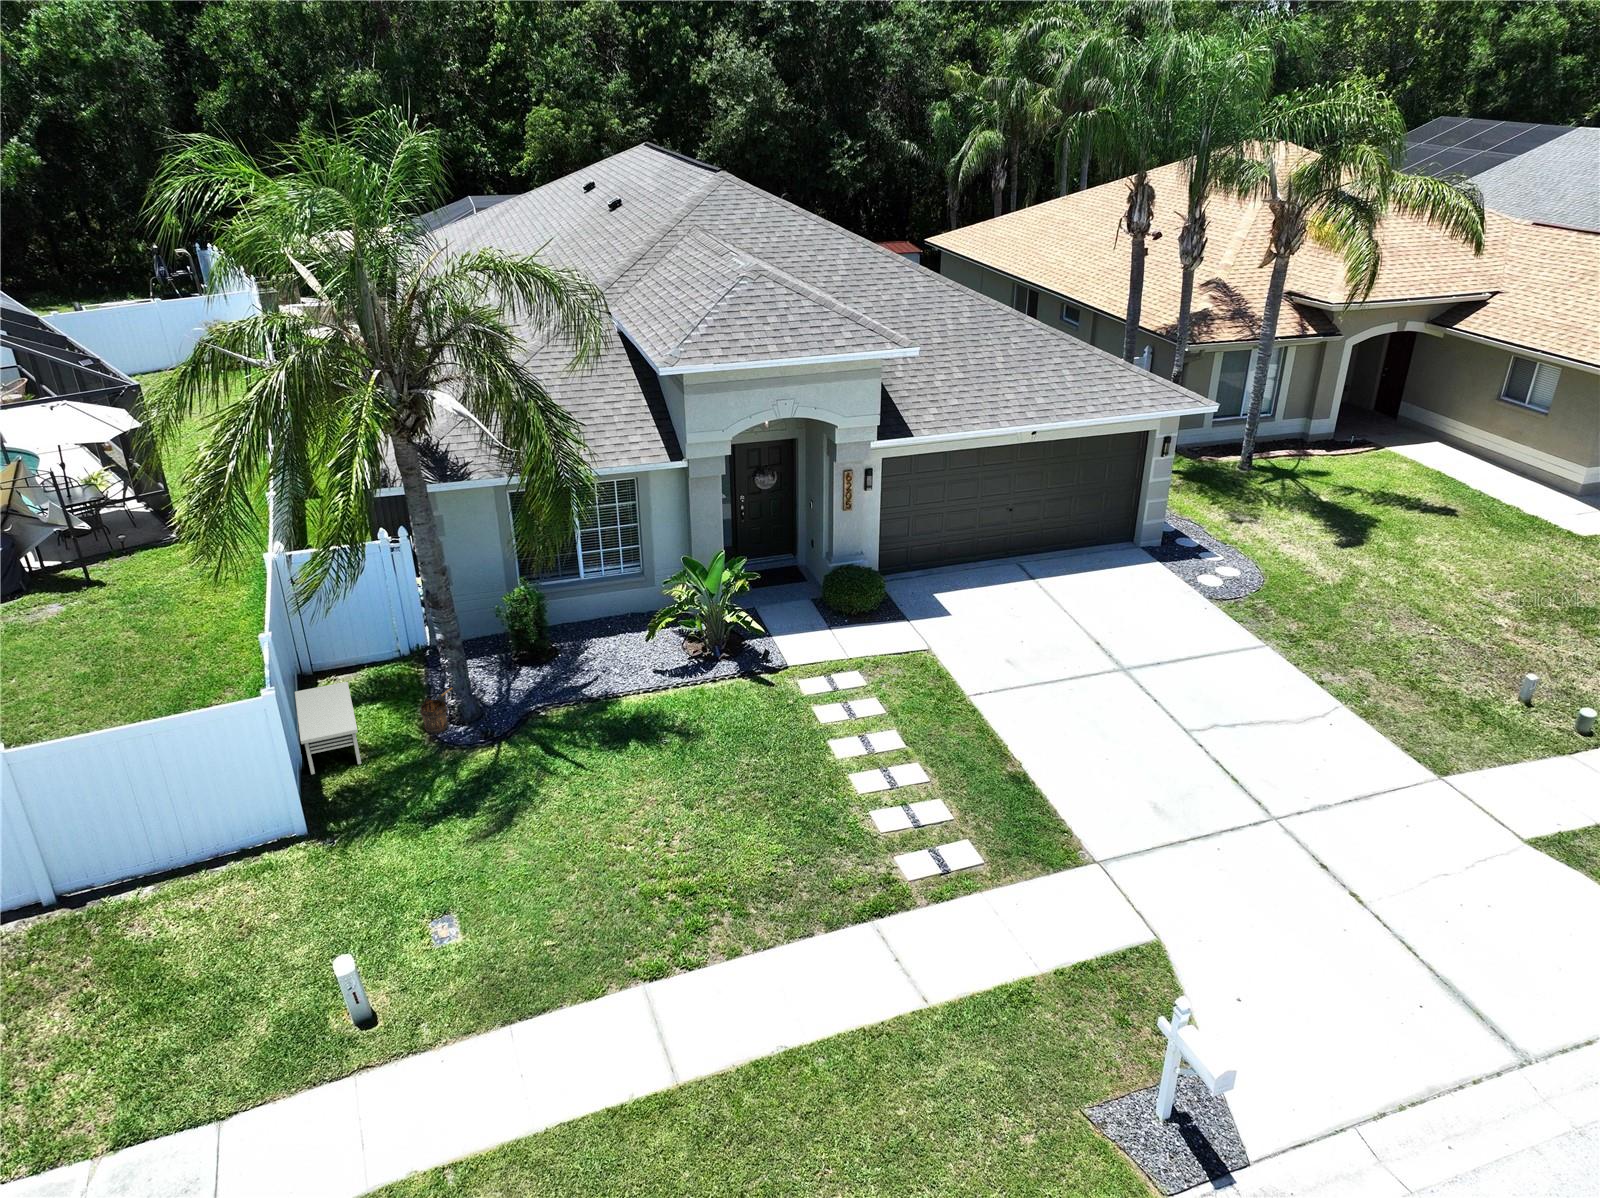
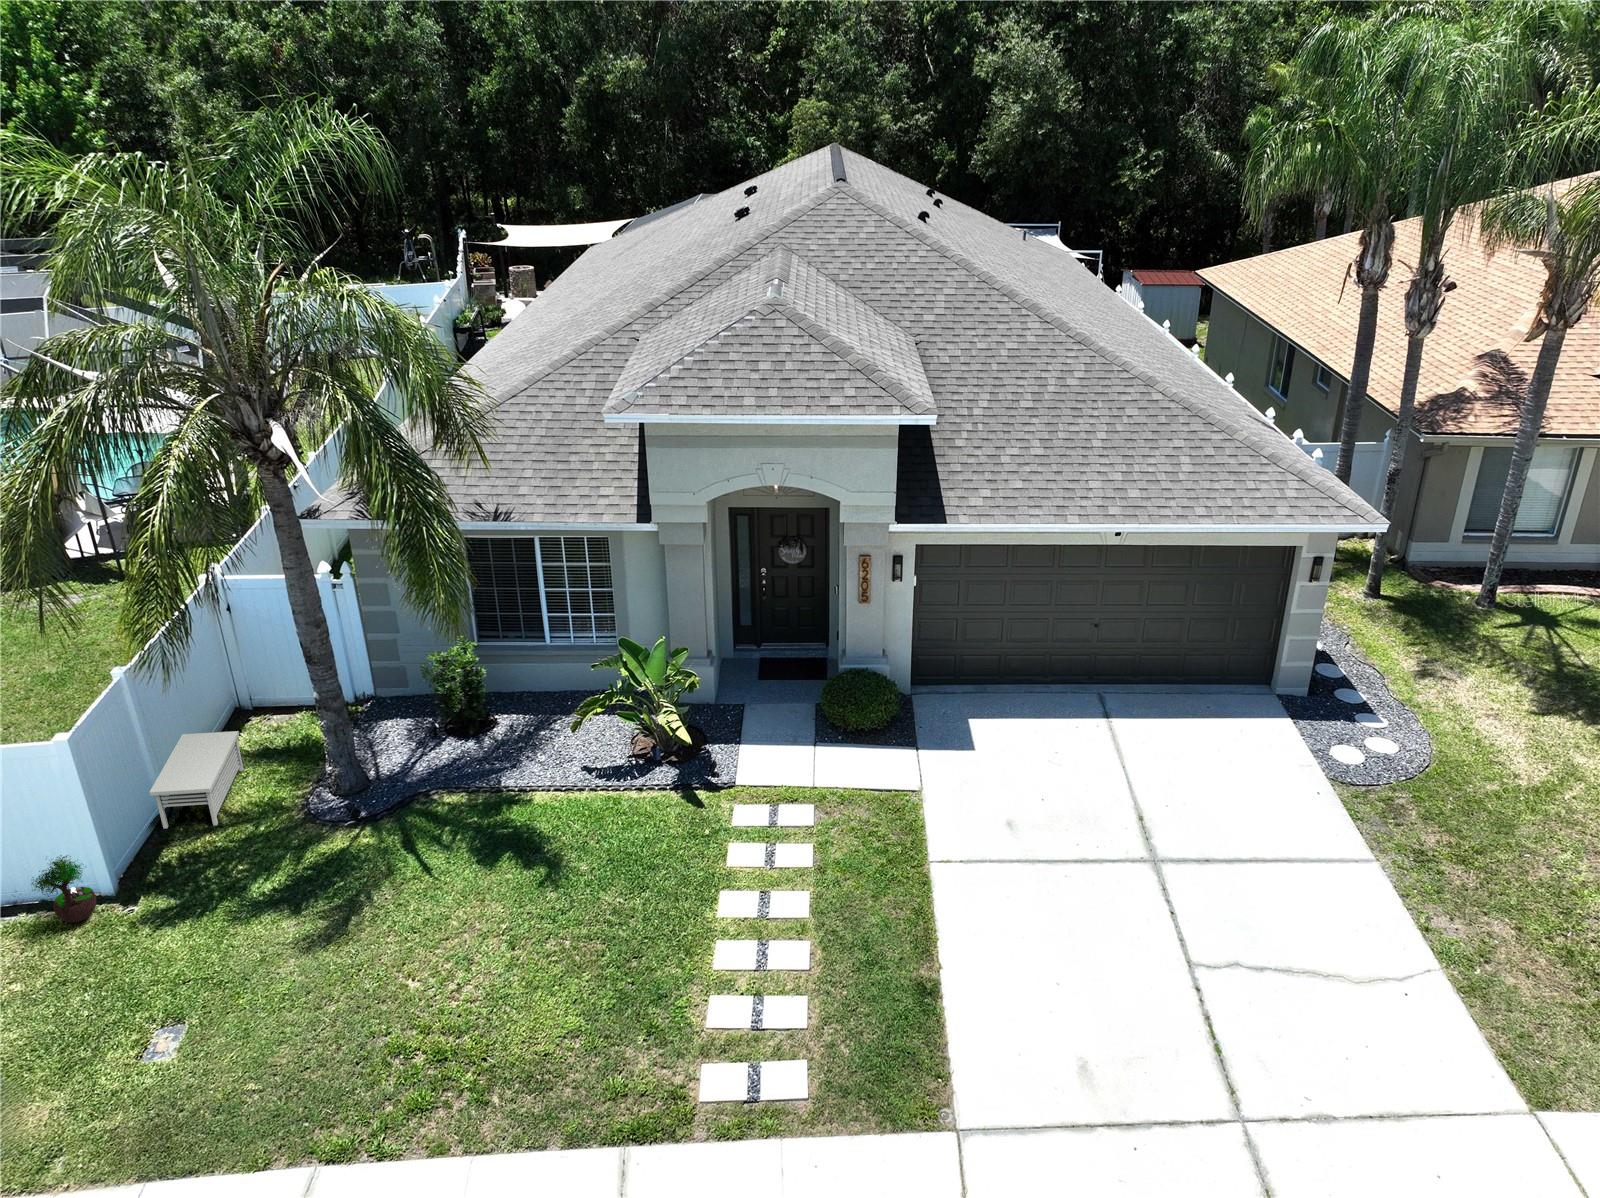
bucket: present [420,688,453,734] -> none [296,755,335,804]
potted tree: none [248,797,300,860] -> present [32,855,96,922]

